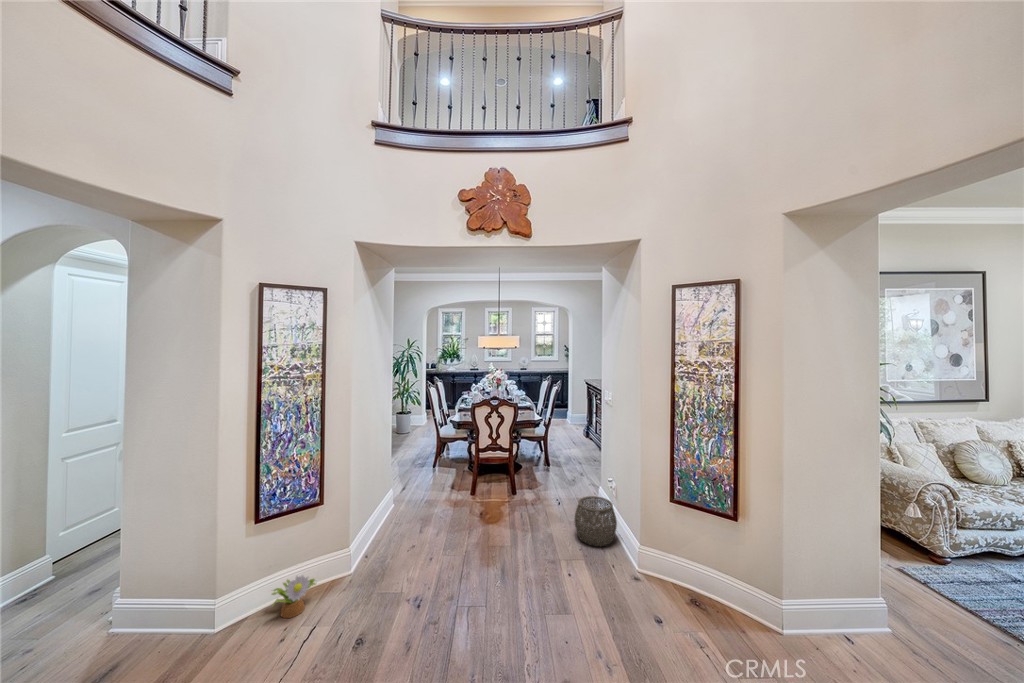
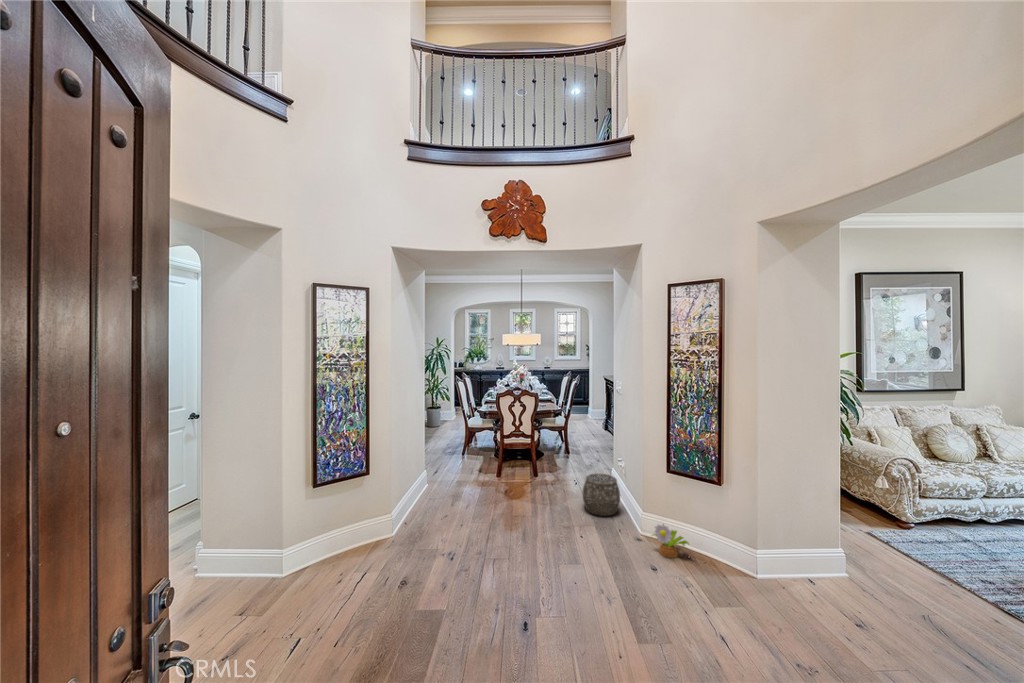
decorative plant: present [272,575,316,618] -> present [653,524,689,558]

